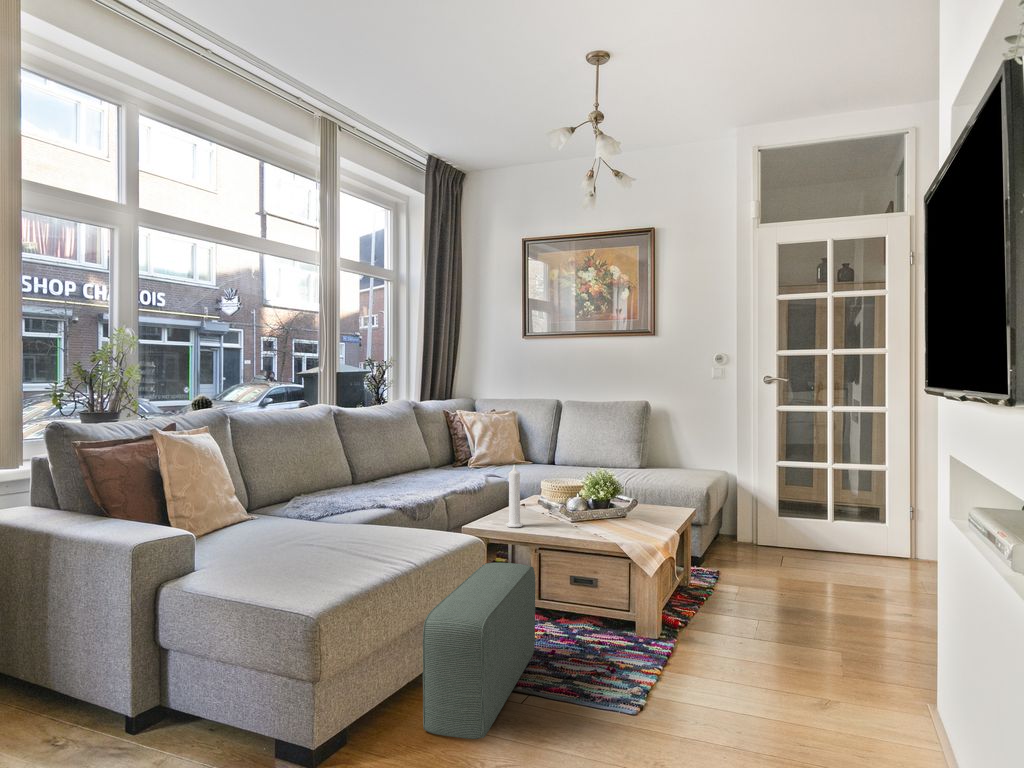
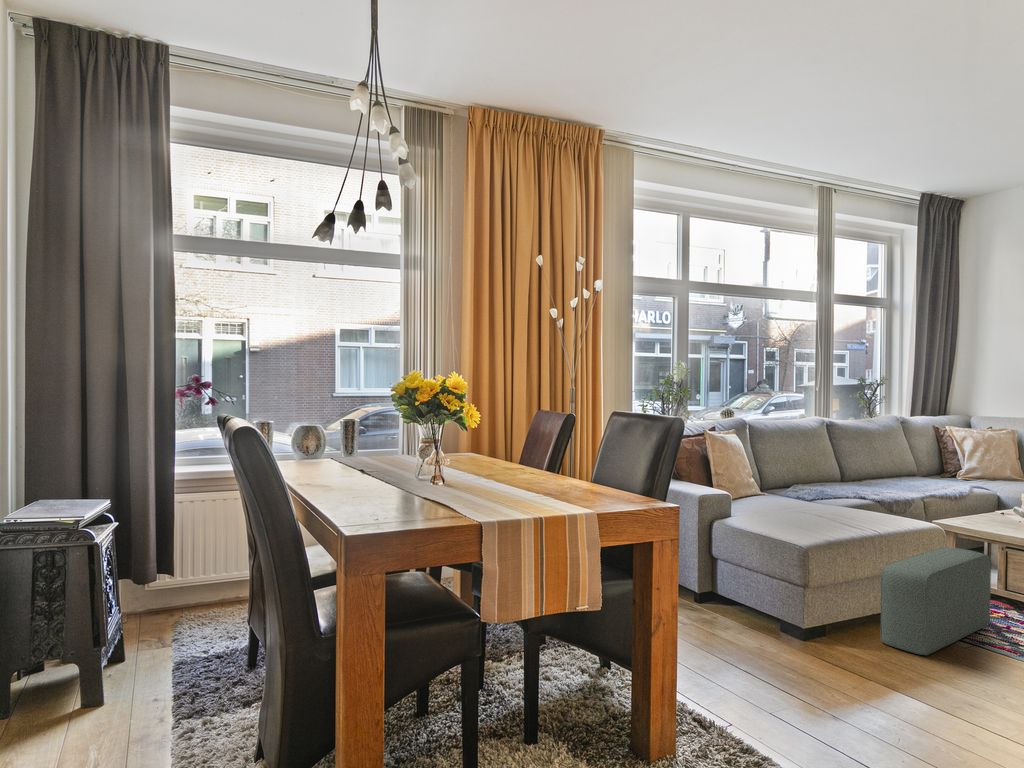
candle: present [506,465,523,527] -> none [973,475,990,527]

